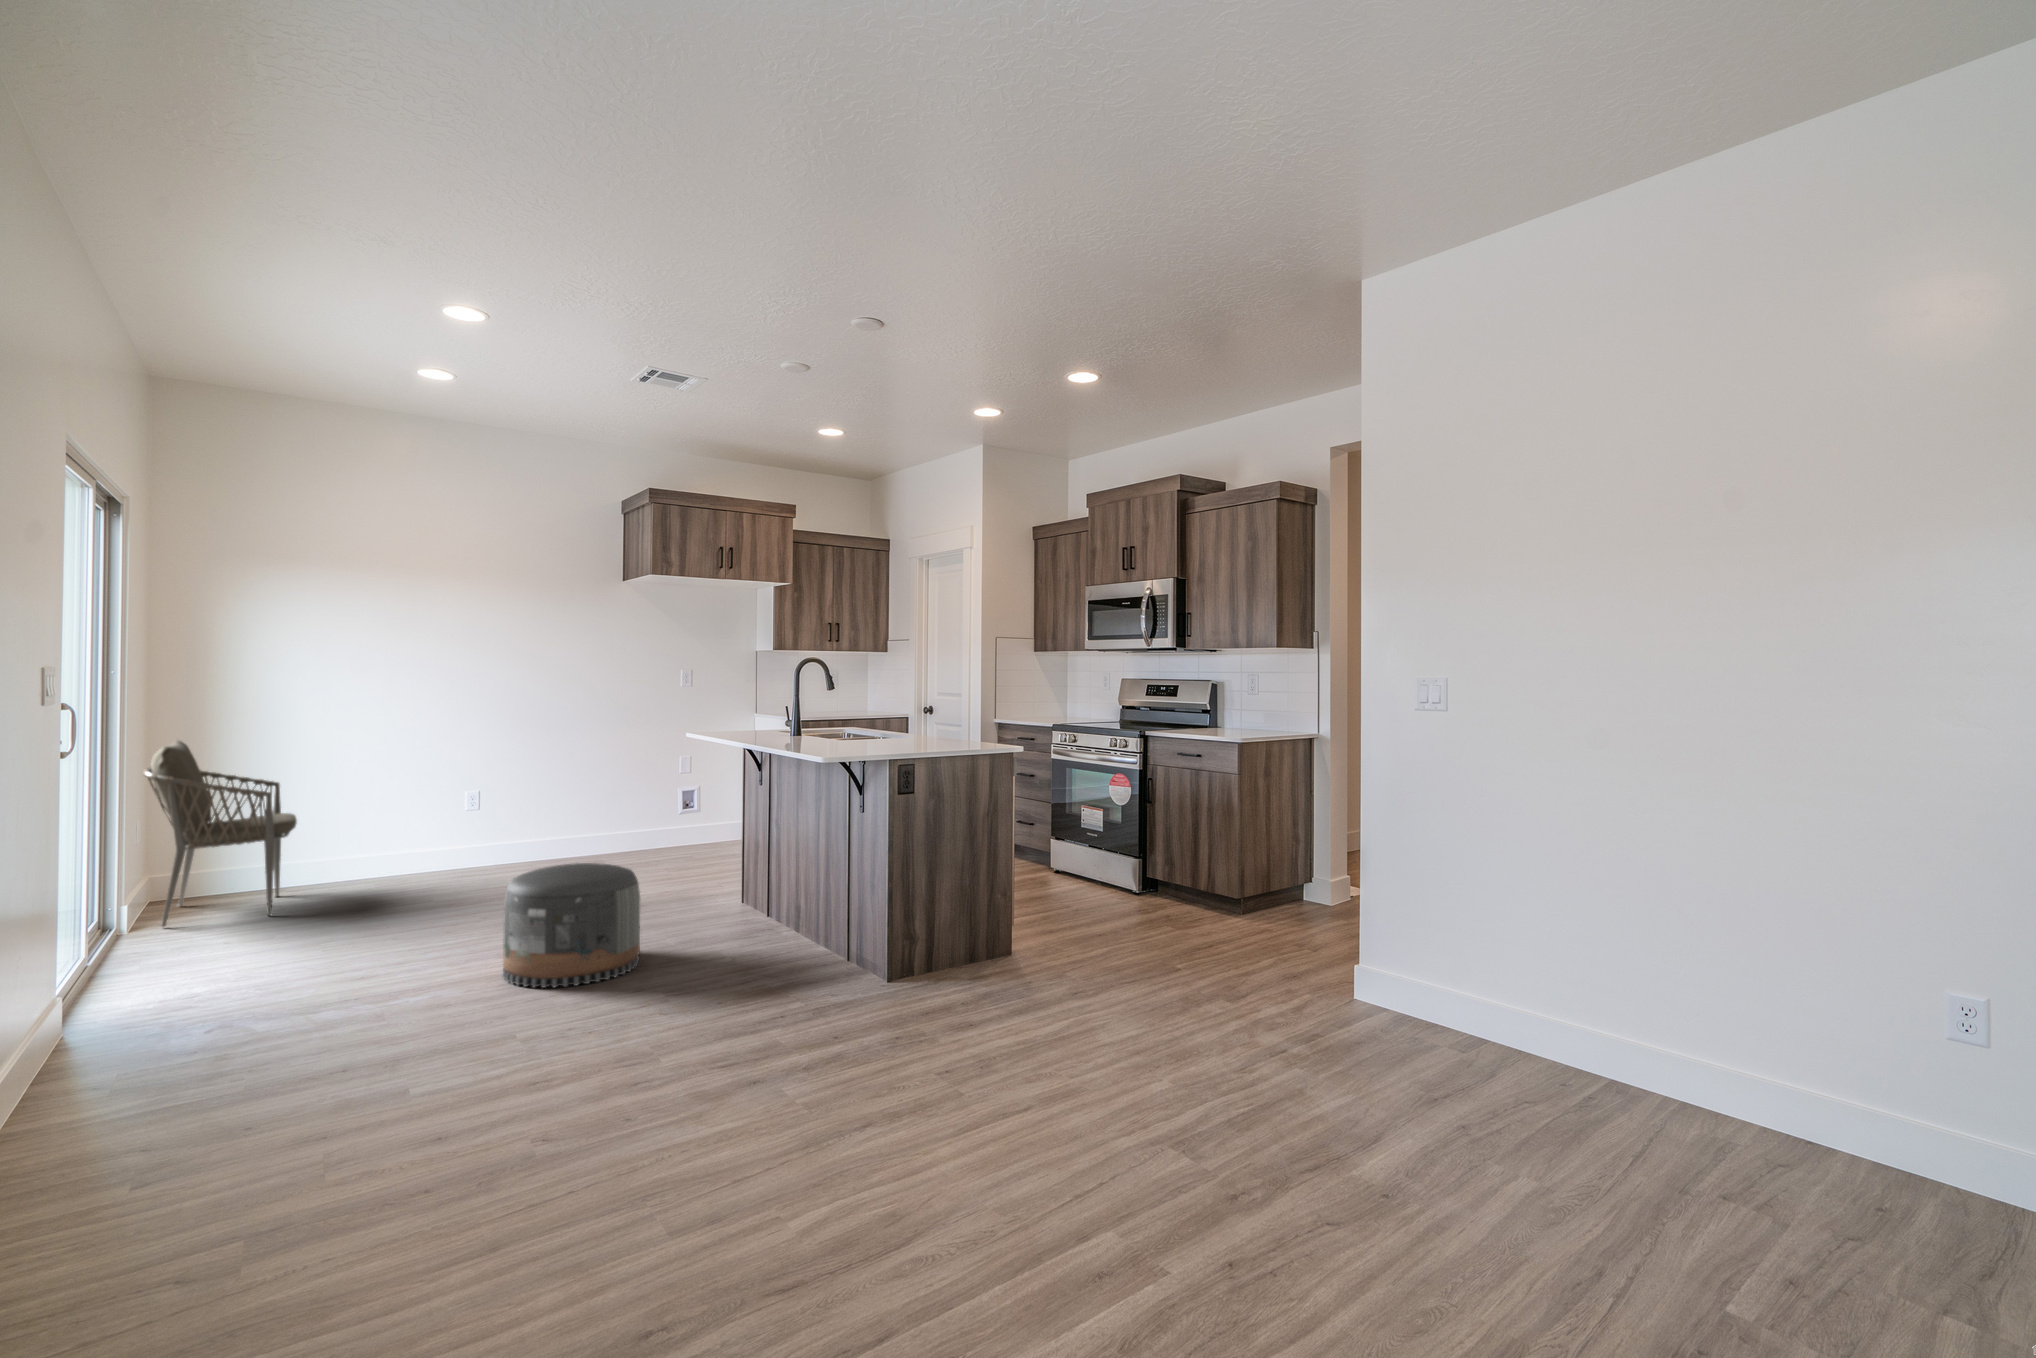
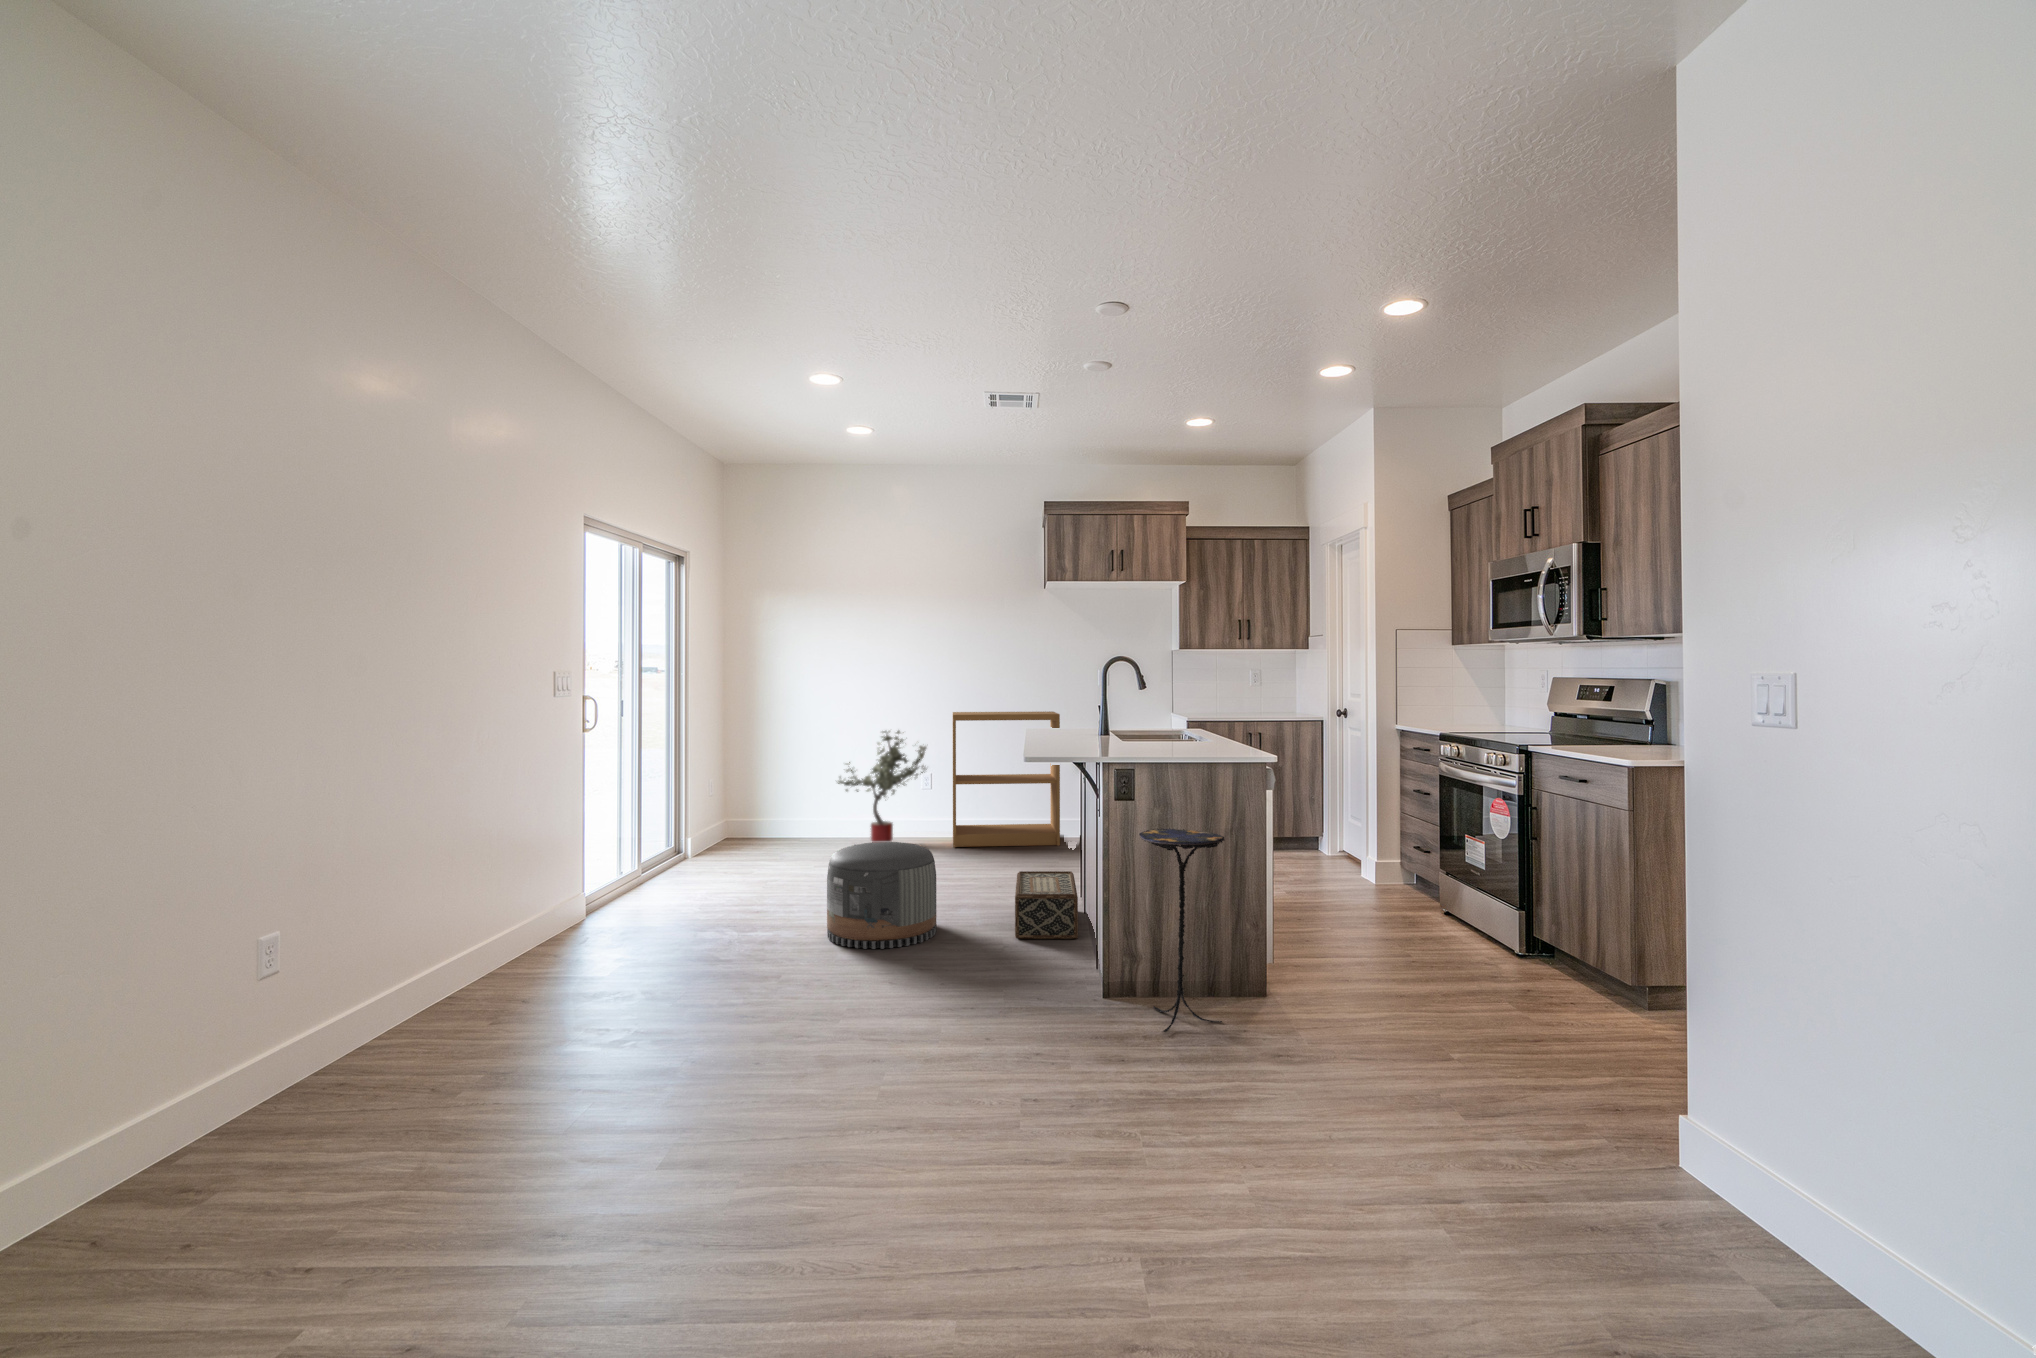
bookshelf: none [509,716,654,876] -> present [953,711,1060,847]
armchair: present [143,740,297,927] -> none [703,724,798,858]
potted tree: none [351,740,490,885] -> present [837,731,927,842]
side table: none [936,812,1012,993] -> present [1139,828,1225,1032]
woven basket: none [698,876,796,948] -> present [1015,871,1078,939]

